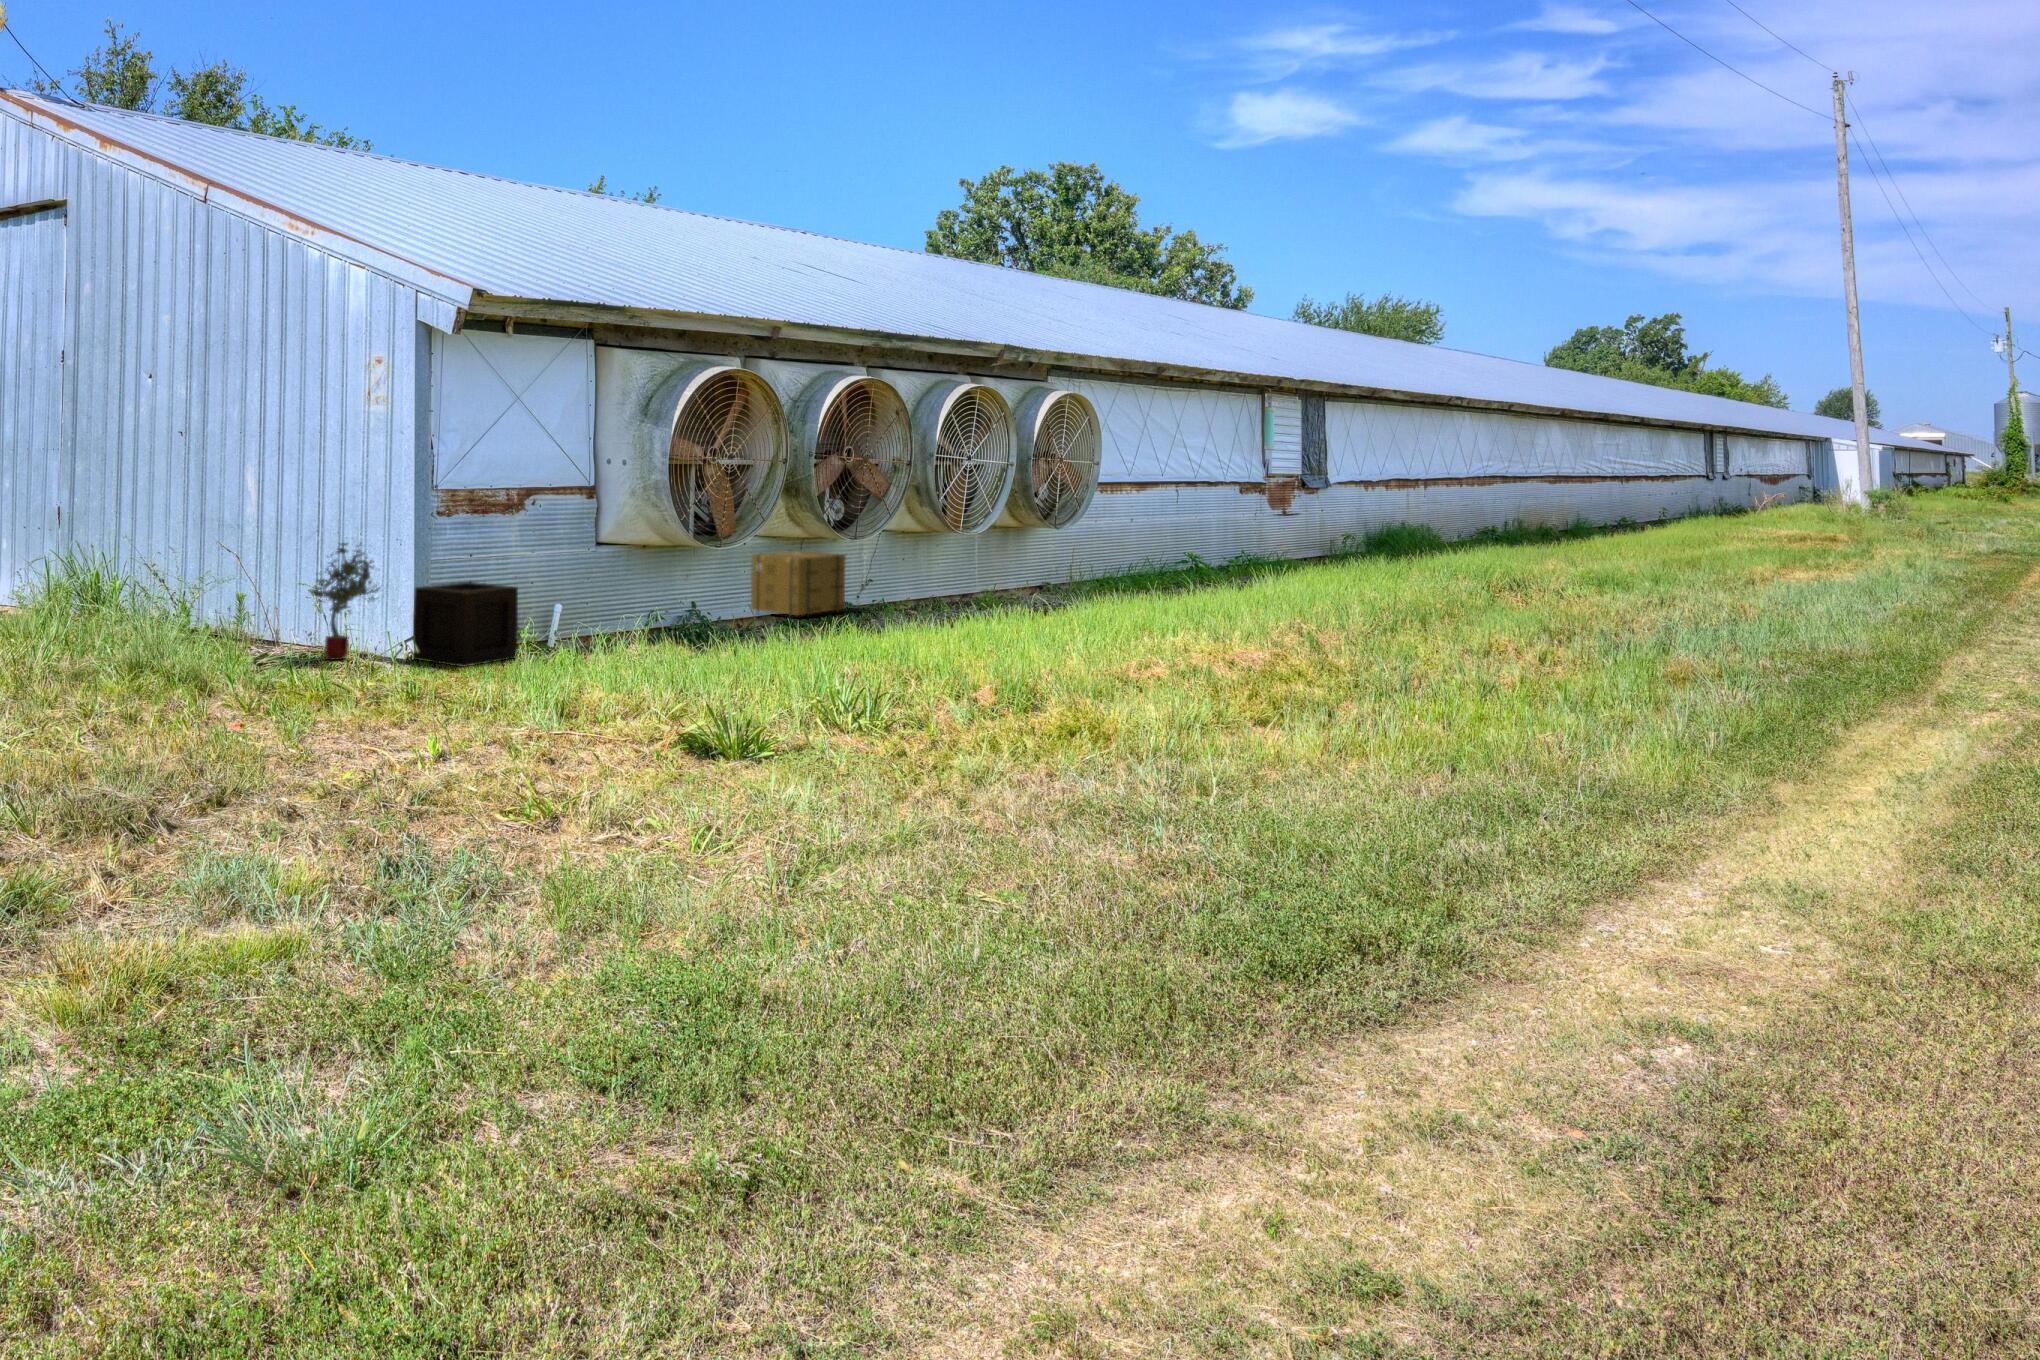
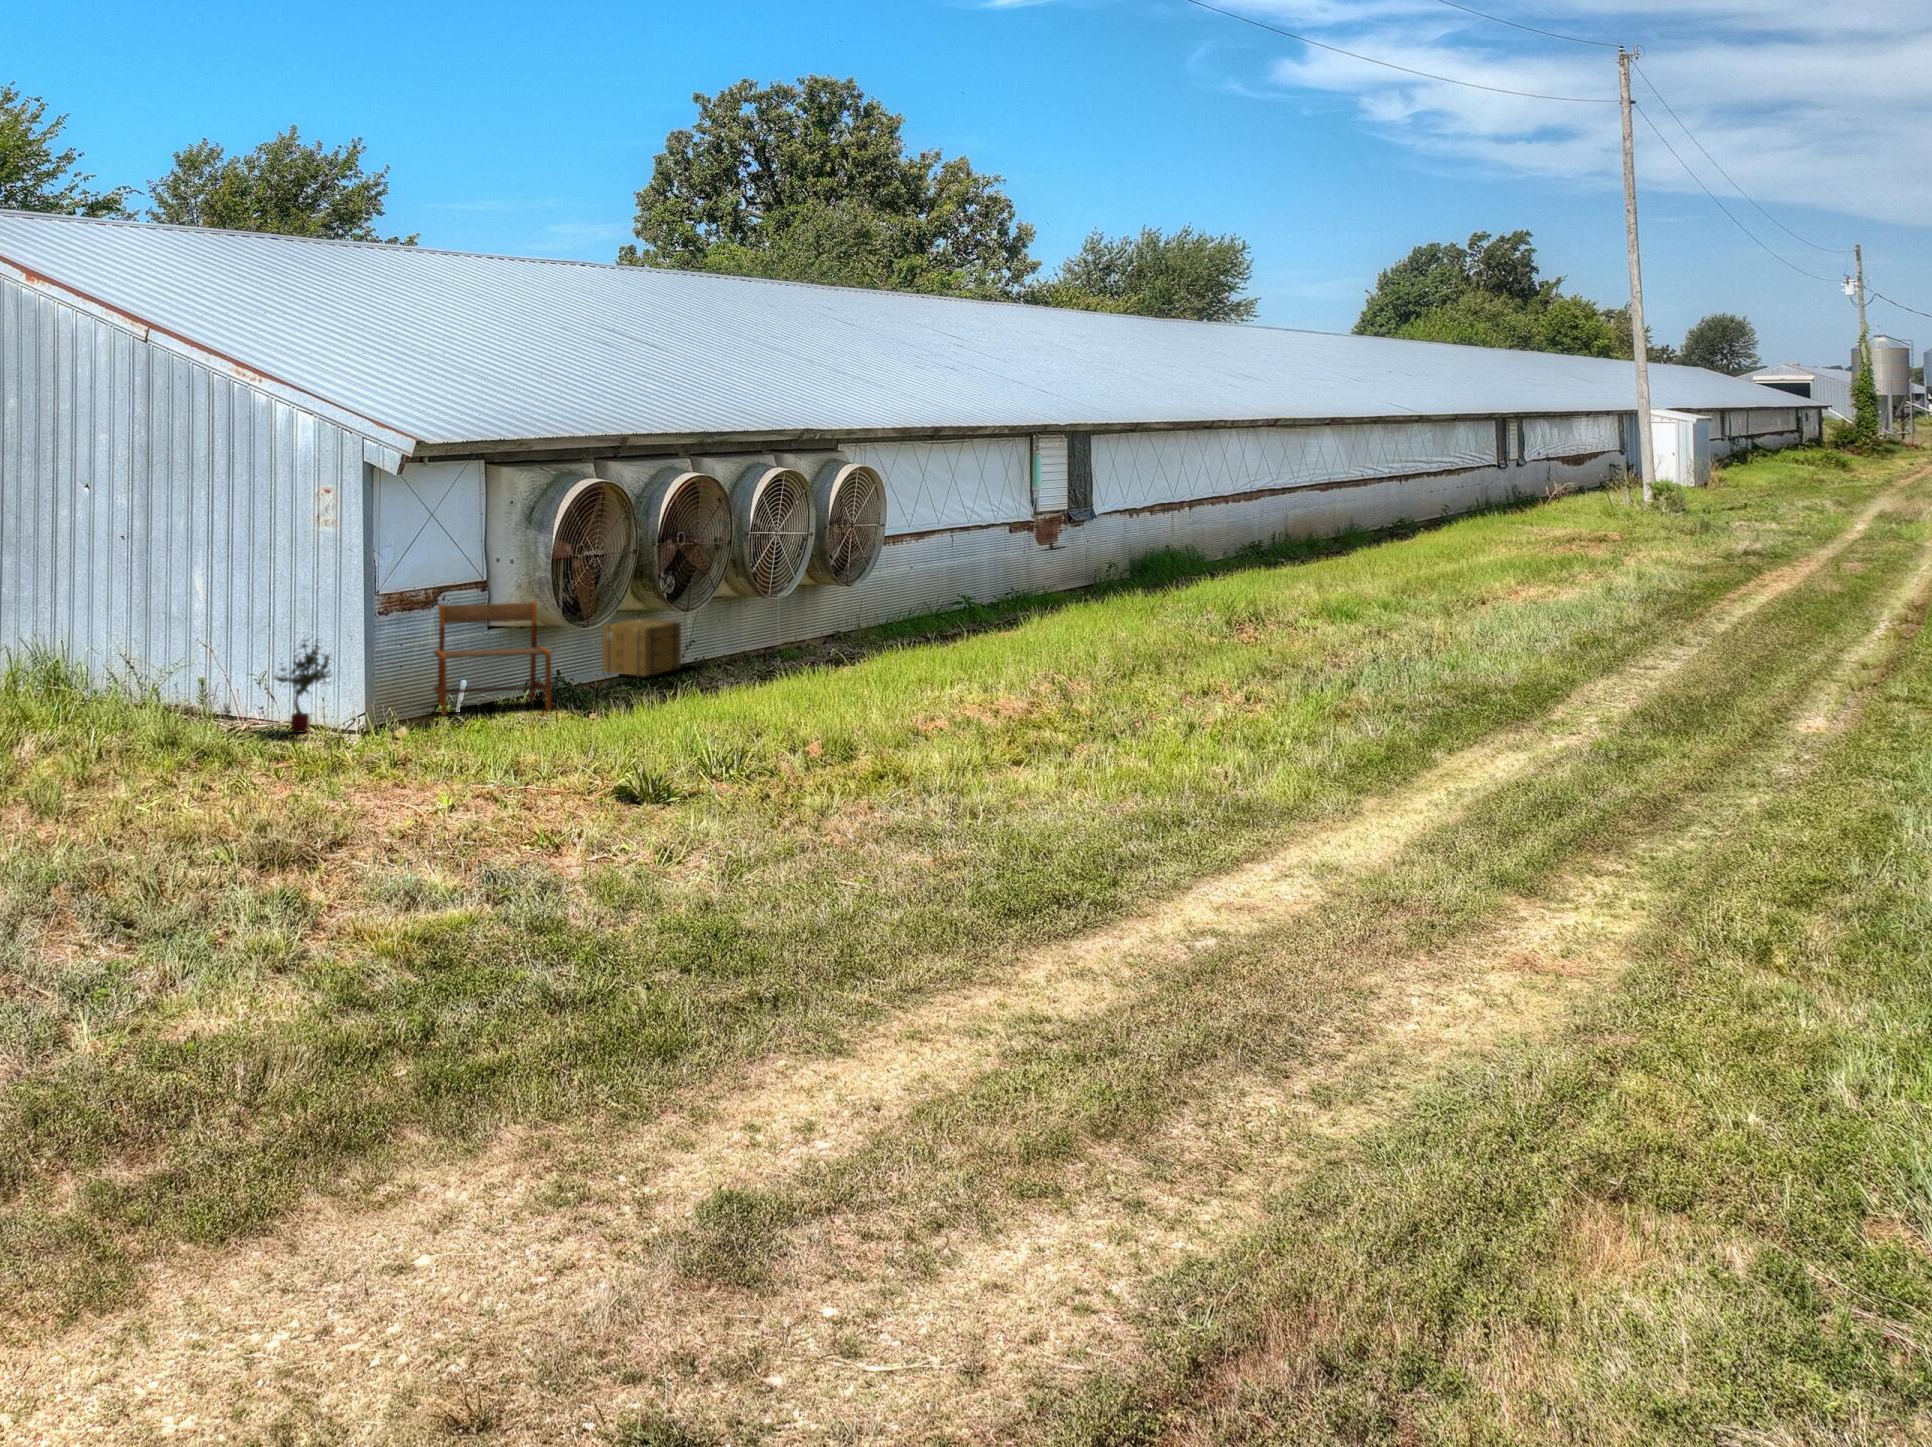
bench: none [526,514,666,648] -> present [433,601,552,716]
wooden crate: present [413,582,518,667] -> none [361,665,443,736]

